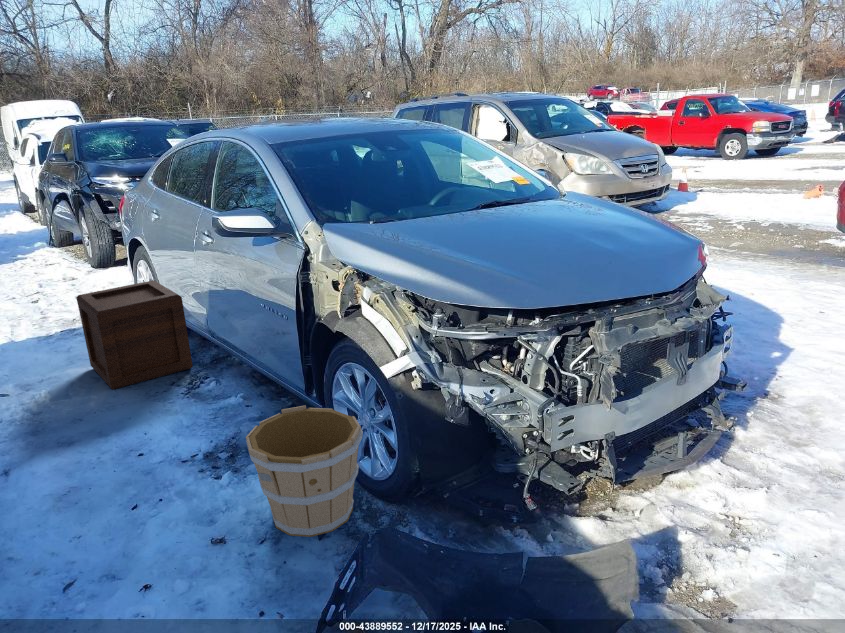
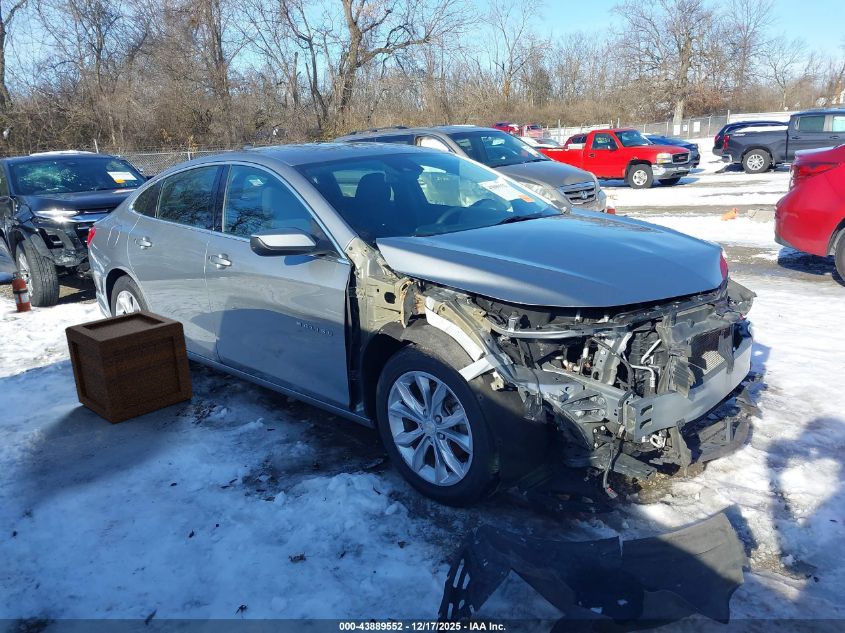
fire extinguisher: none [71,234,89,273] -> present [12,271,31,312]
wooden bucket: present [246,406,363,537] -> none [320,417,435,547]

